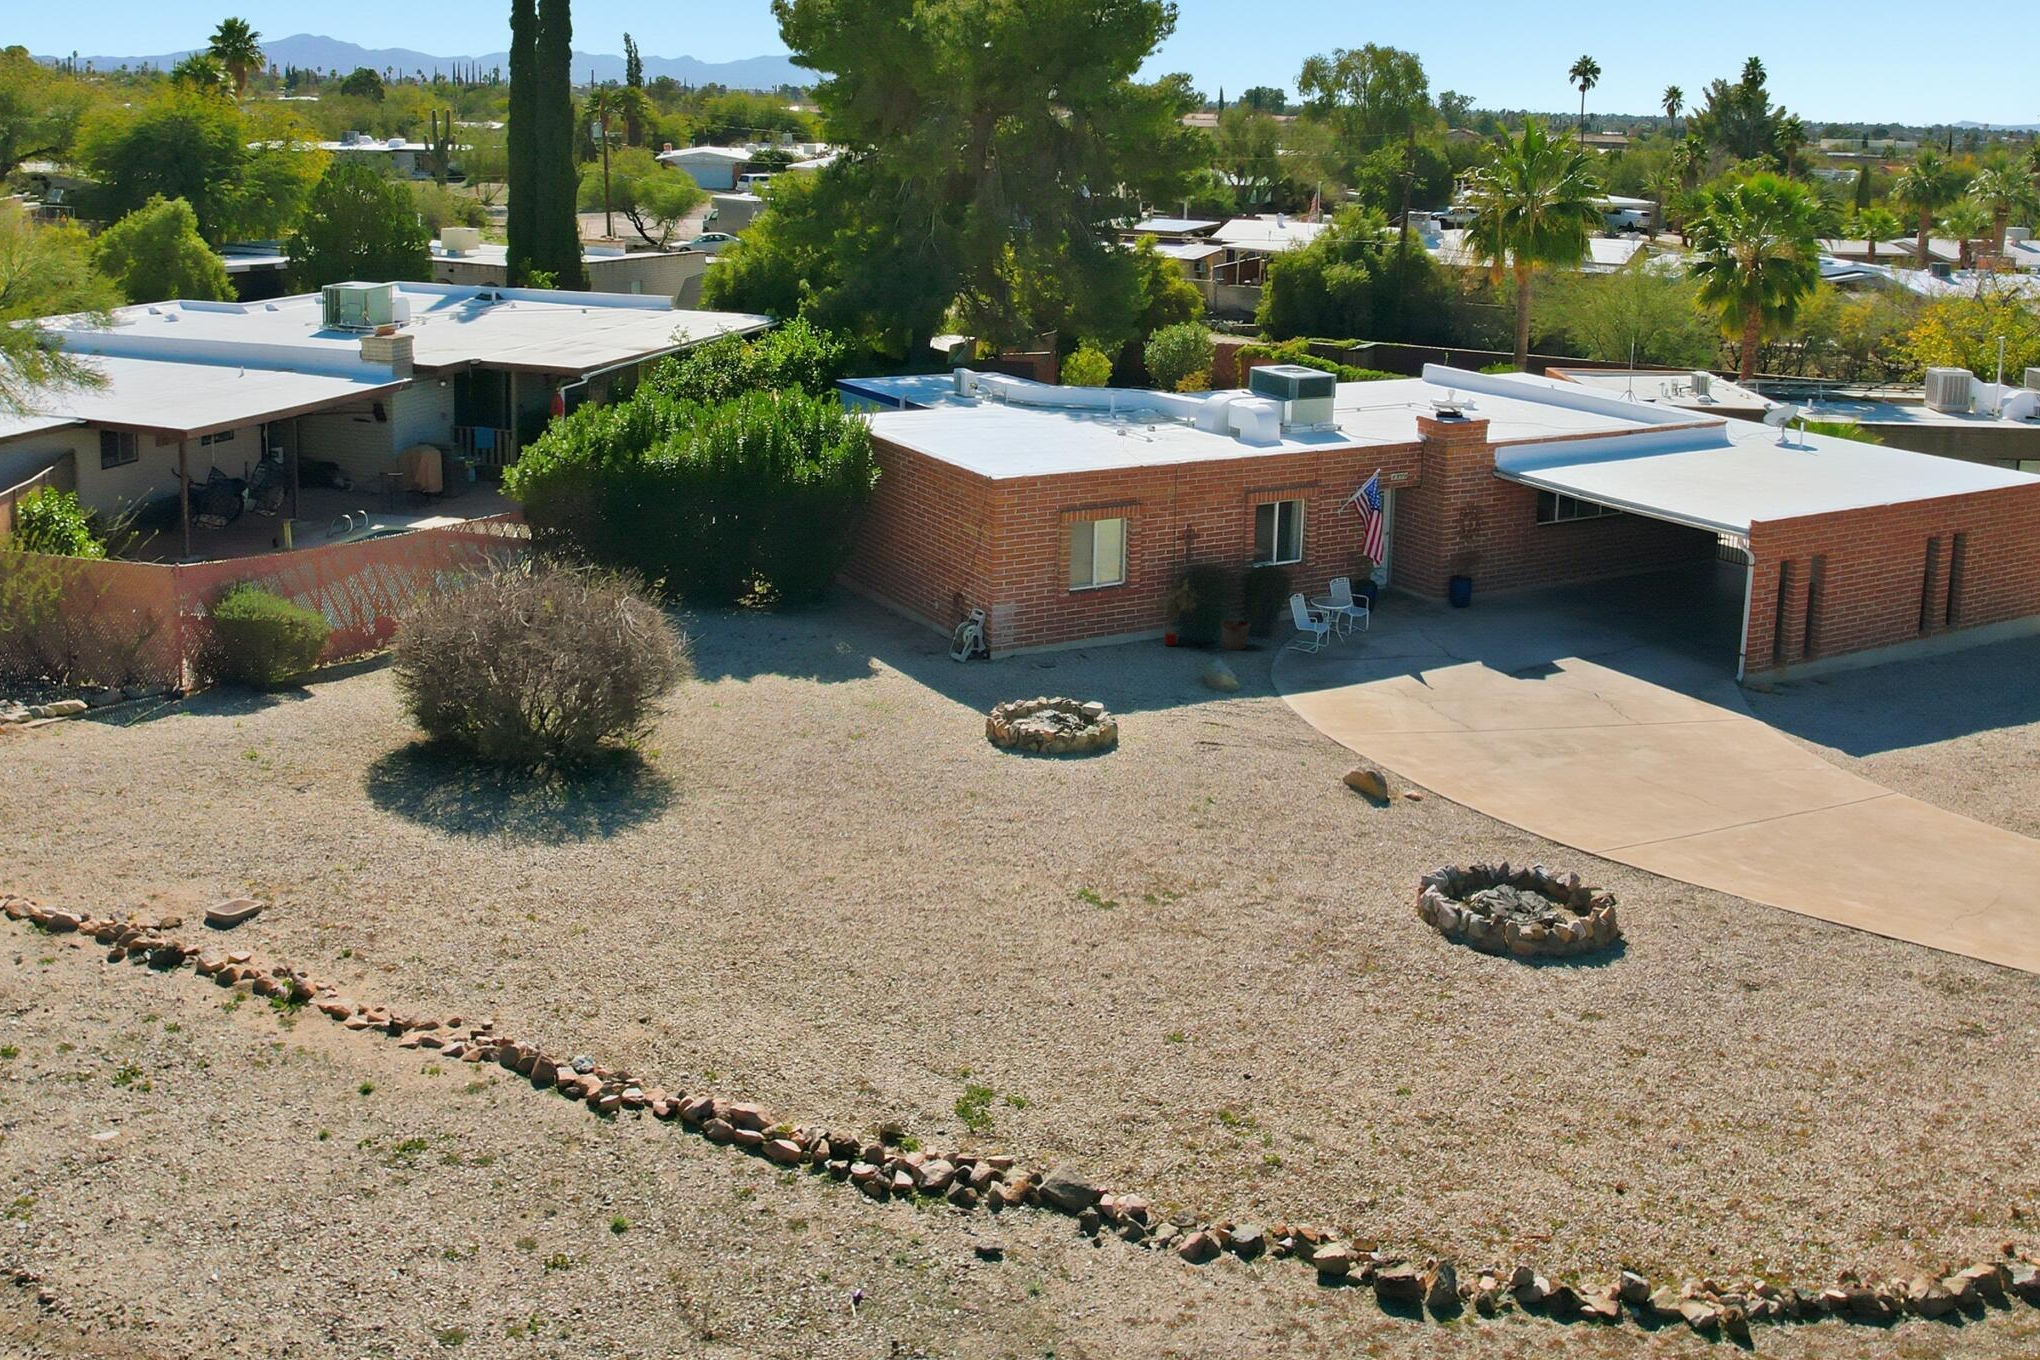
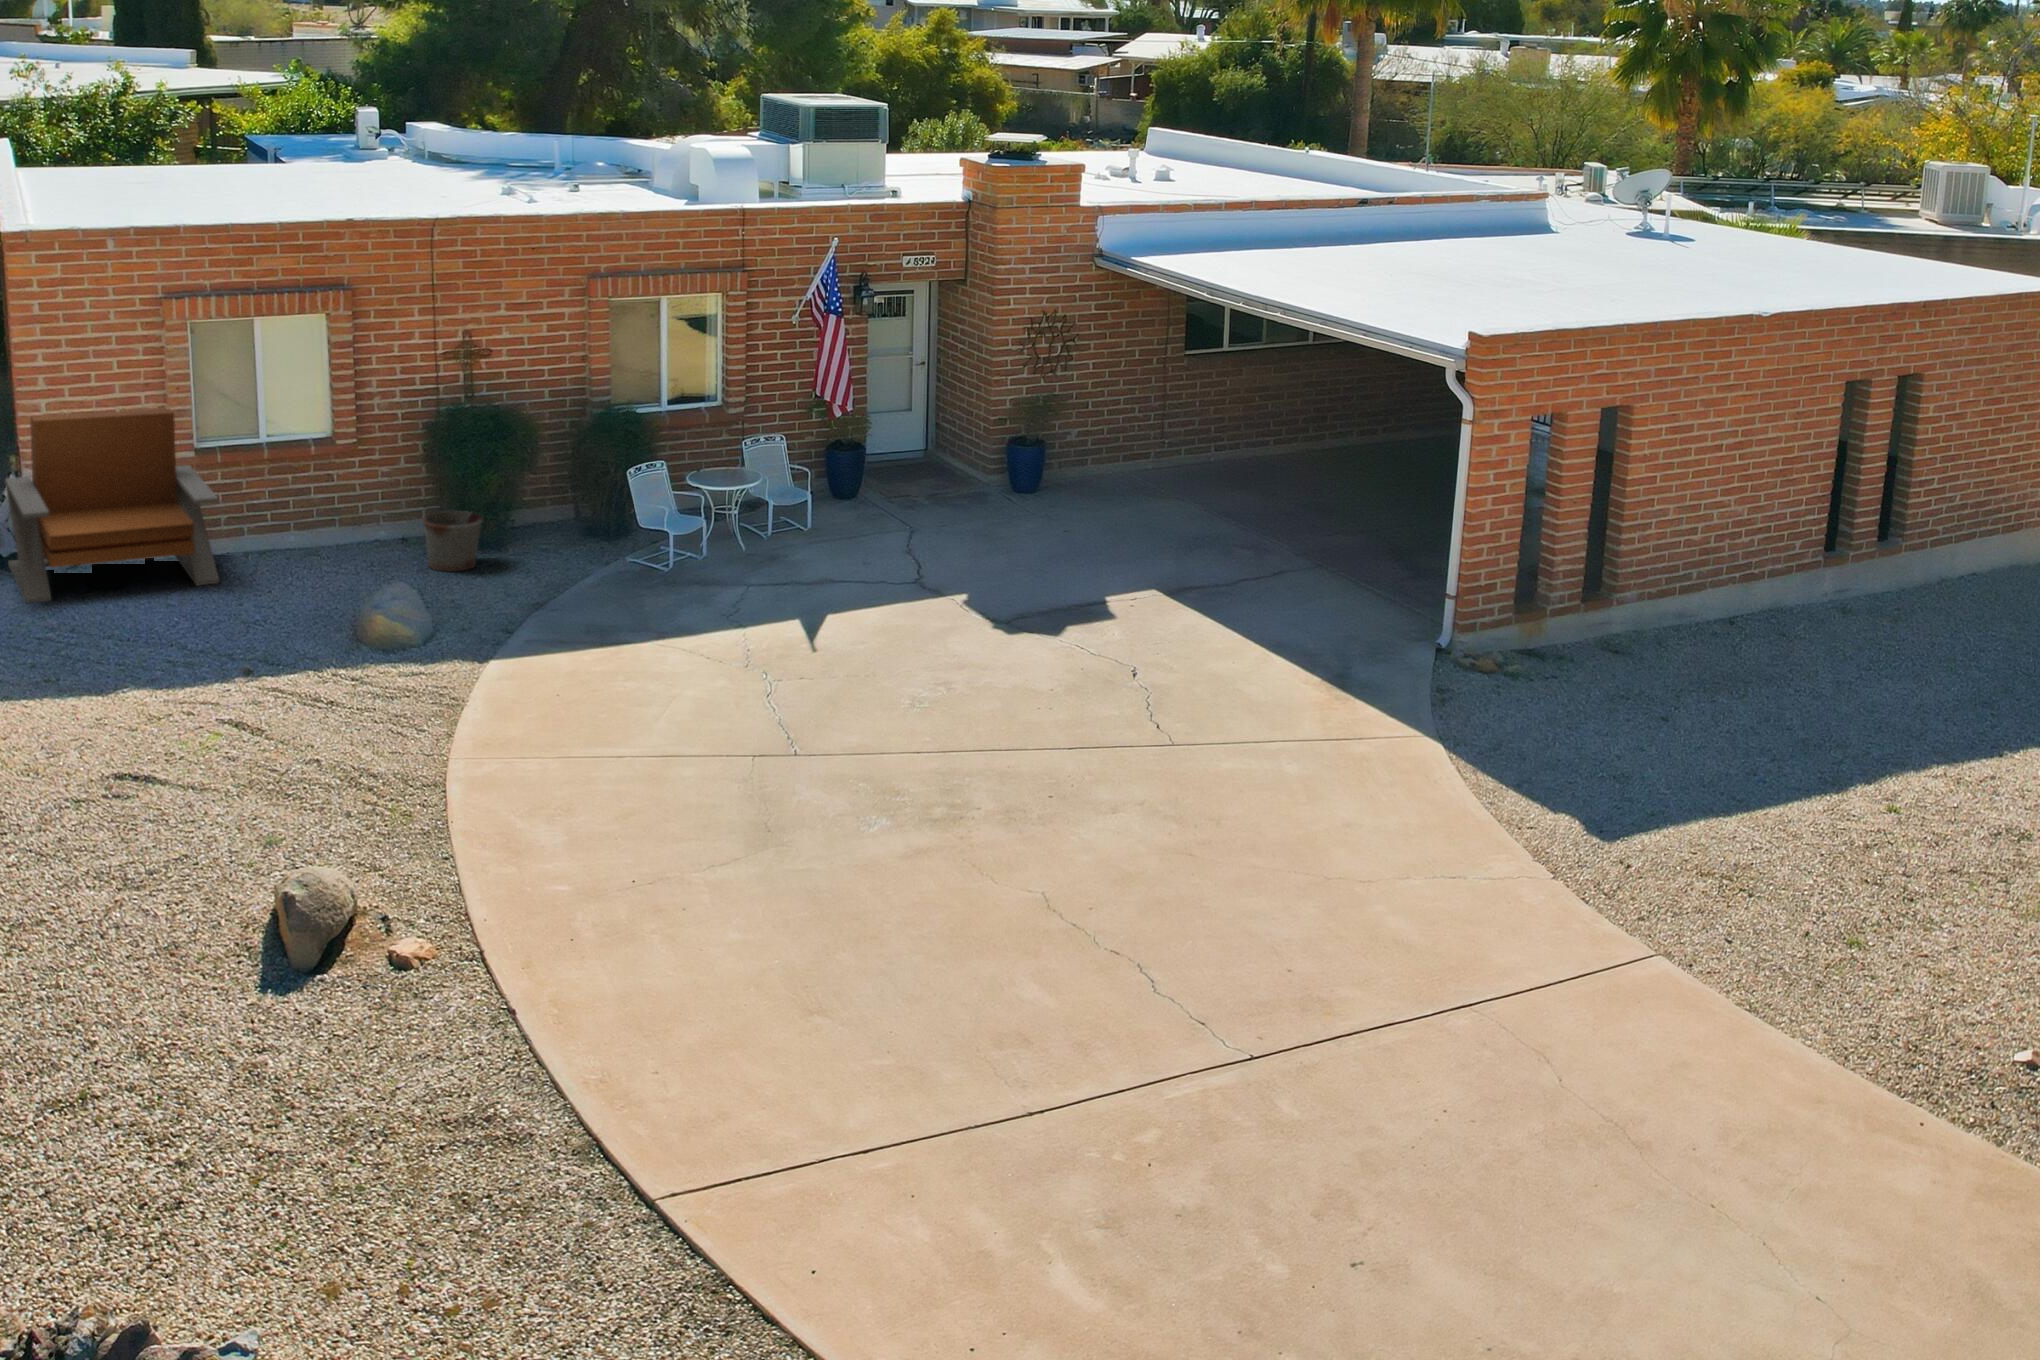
lounge chair: none [1036,569,1147,667] -> present [5,409,219,603]
potted tree: present [1154,579,1196,646] -> none [296,428,376,562]

